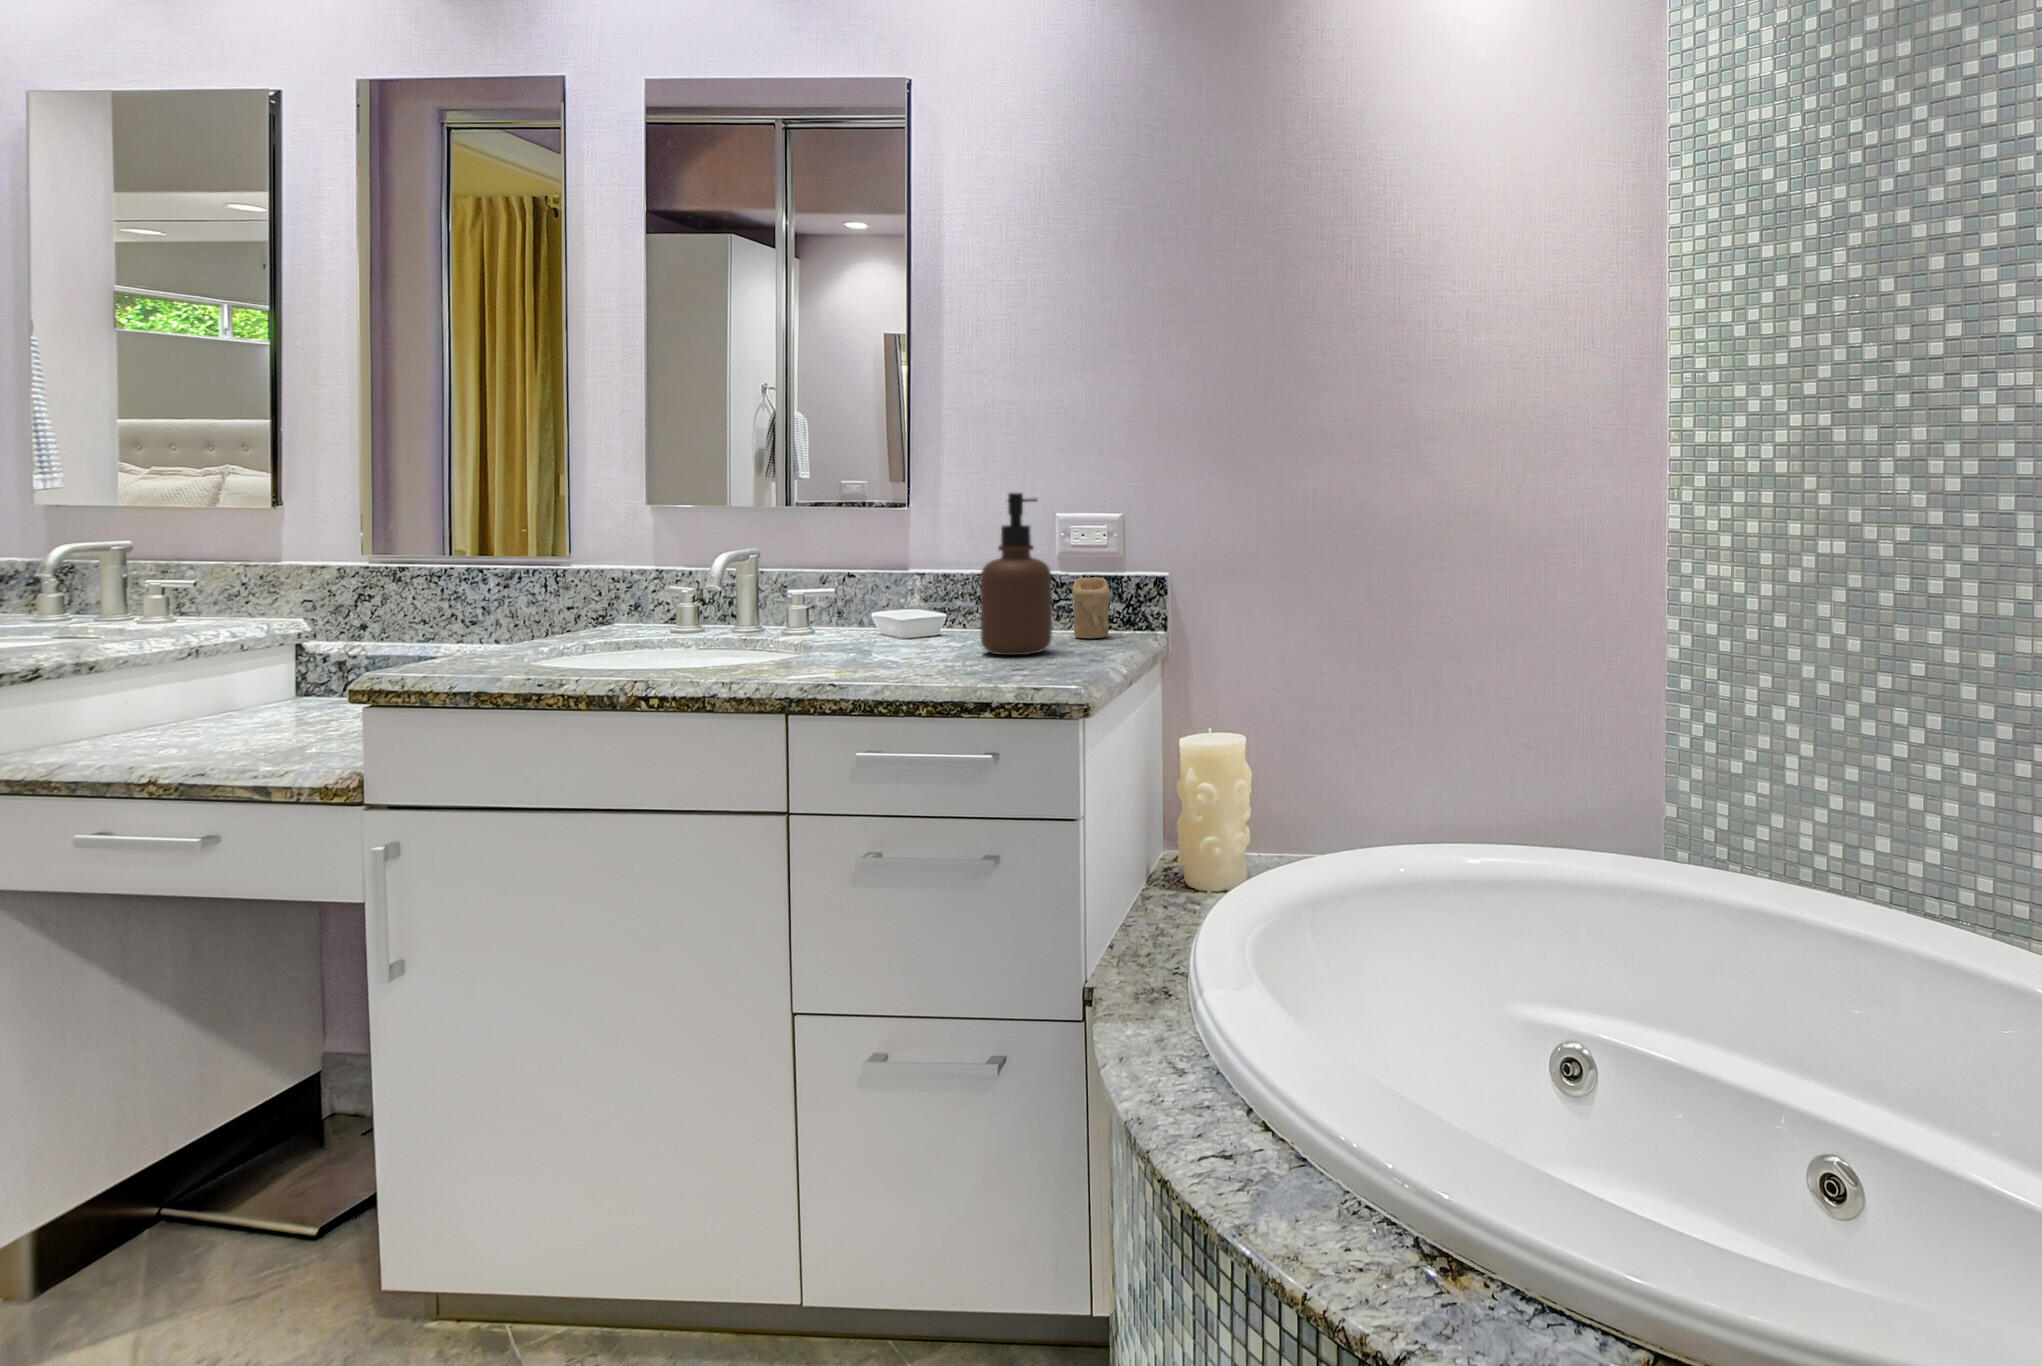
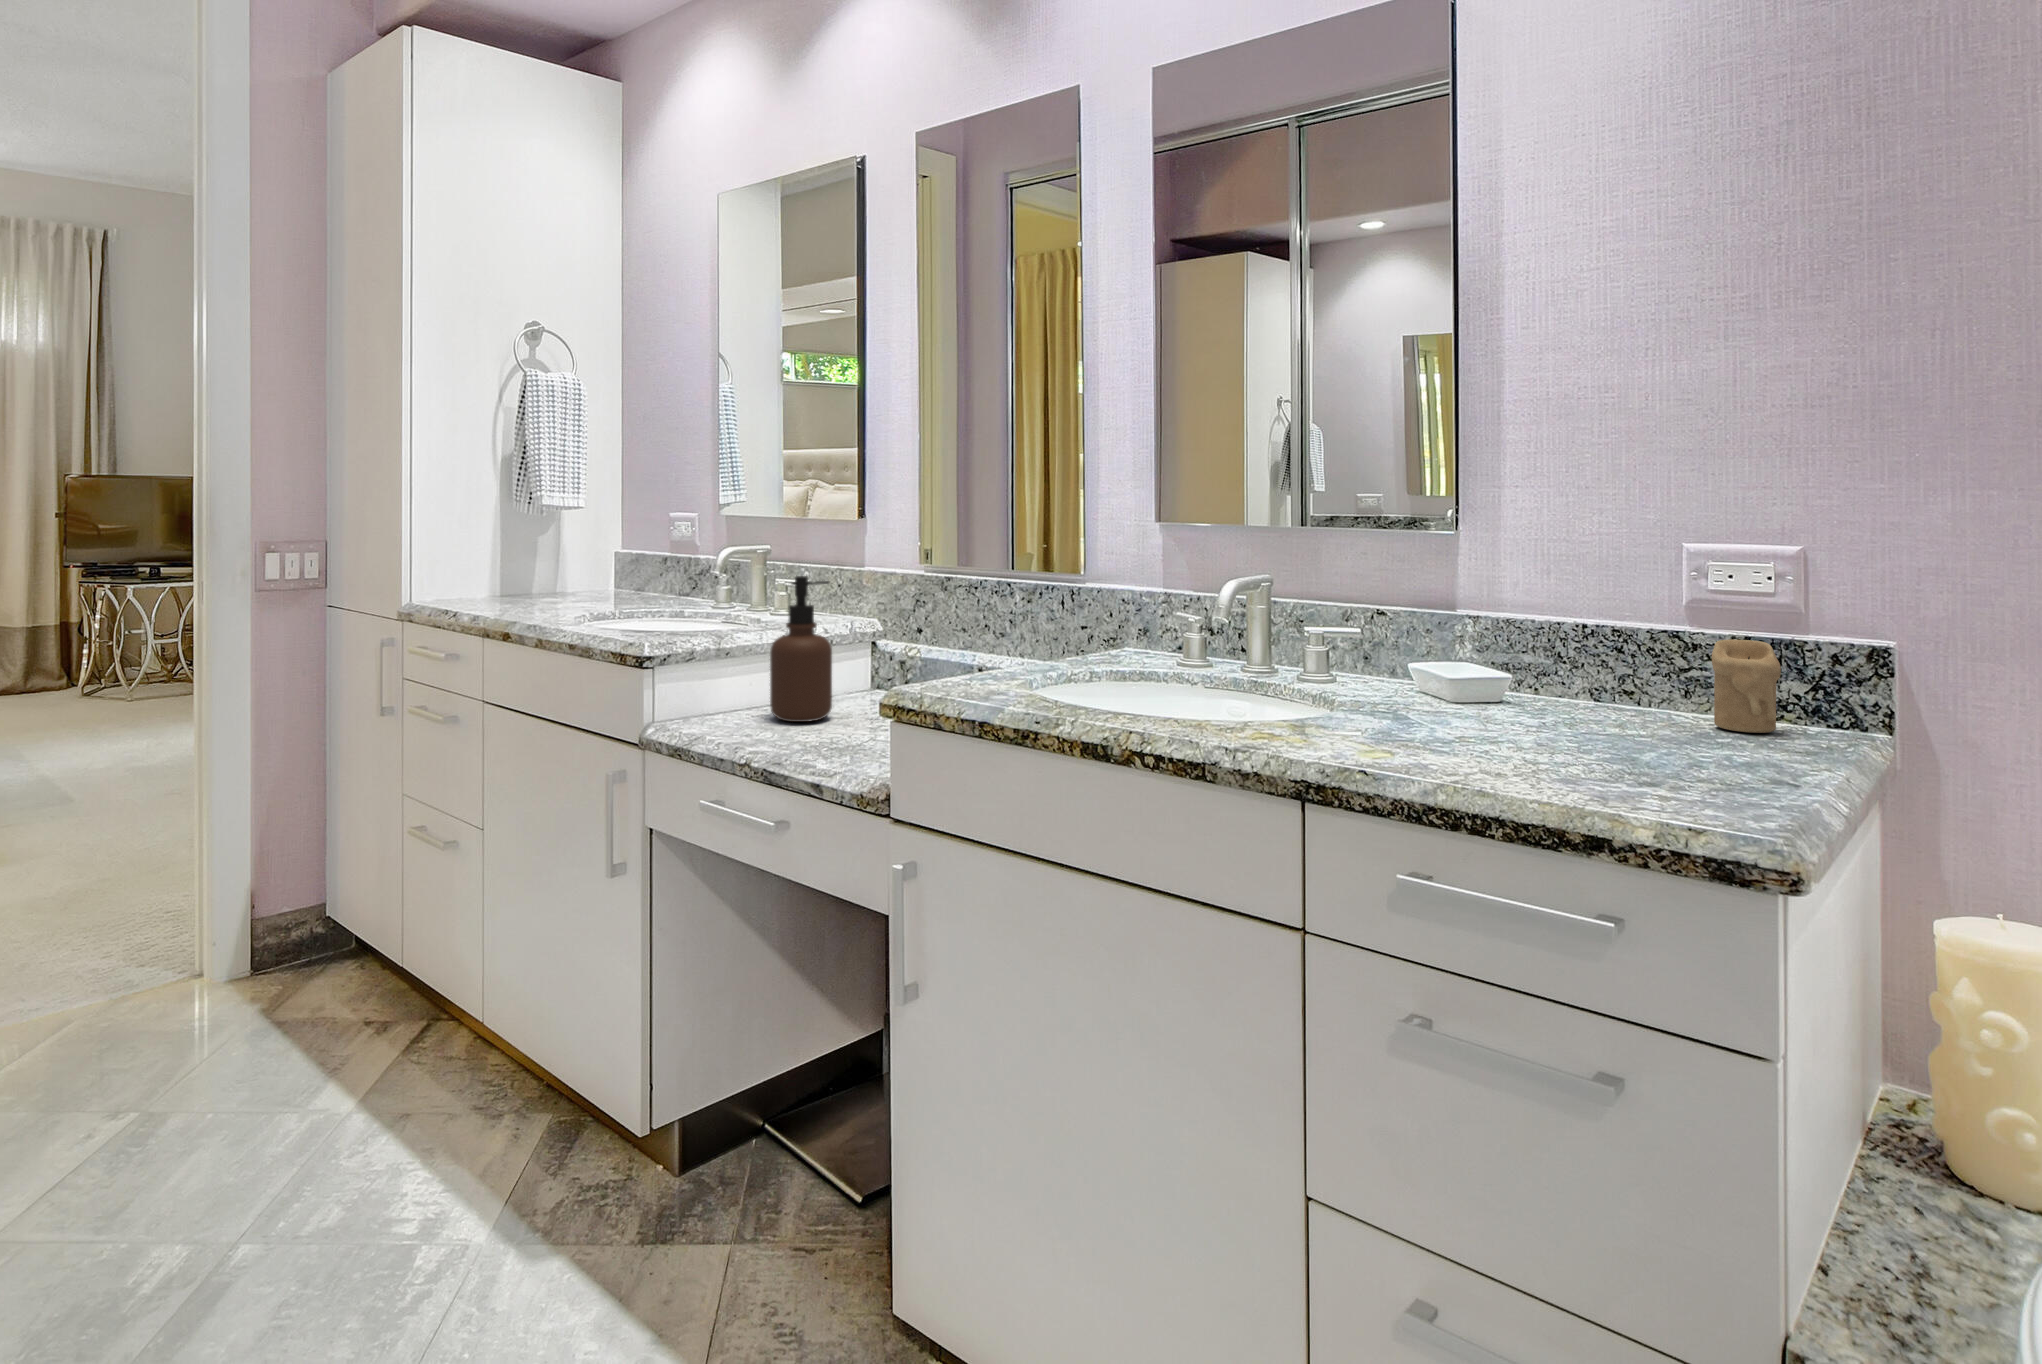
soap dispenser: present [980,493,1052,655] -> present [770,576,832,722]

